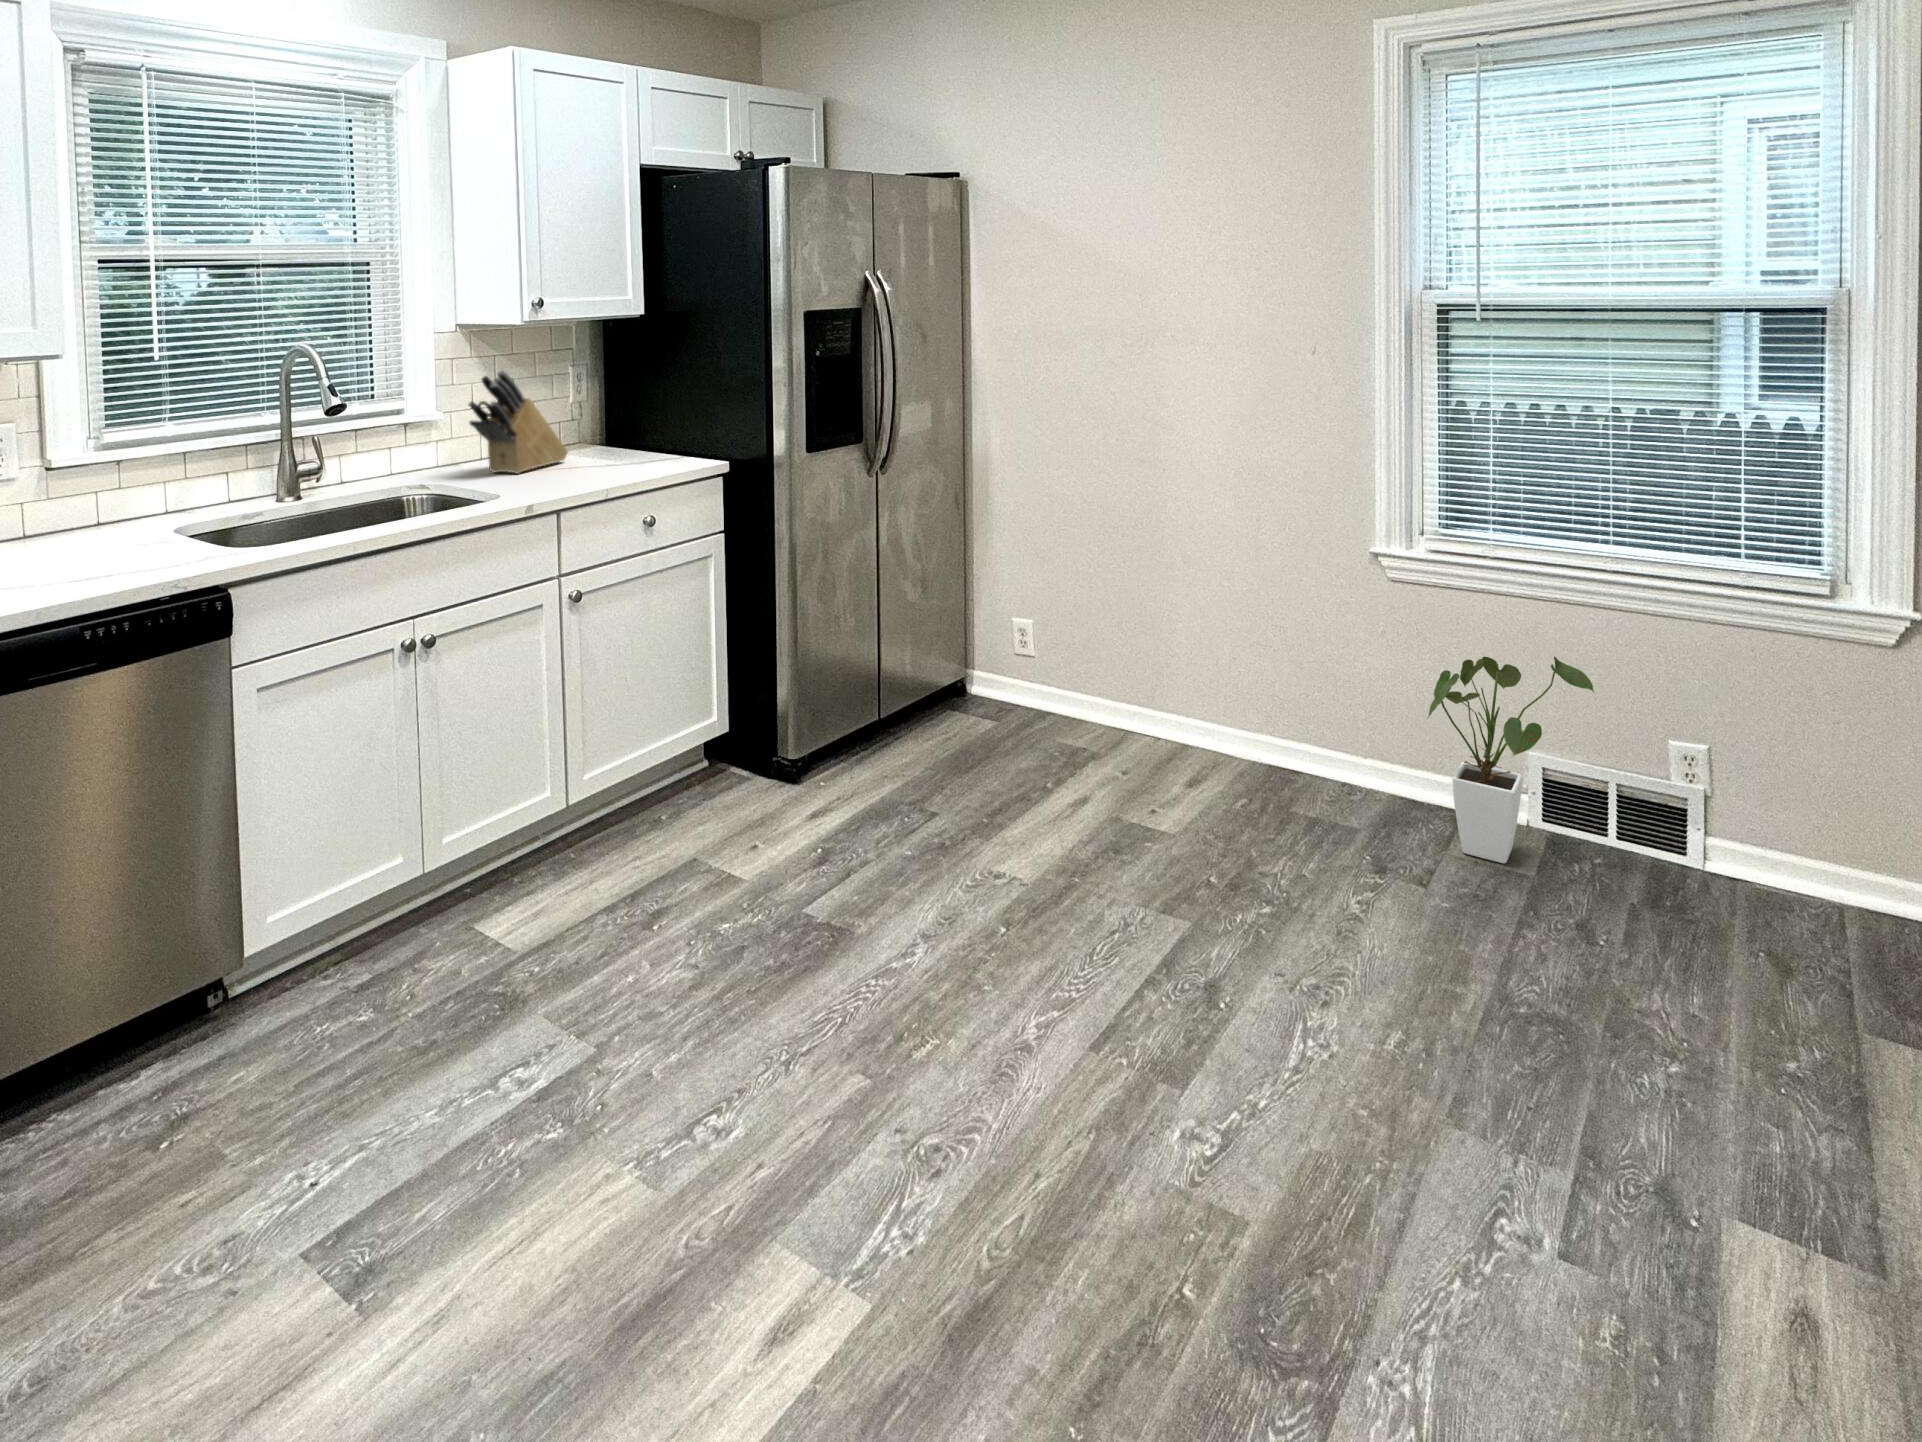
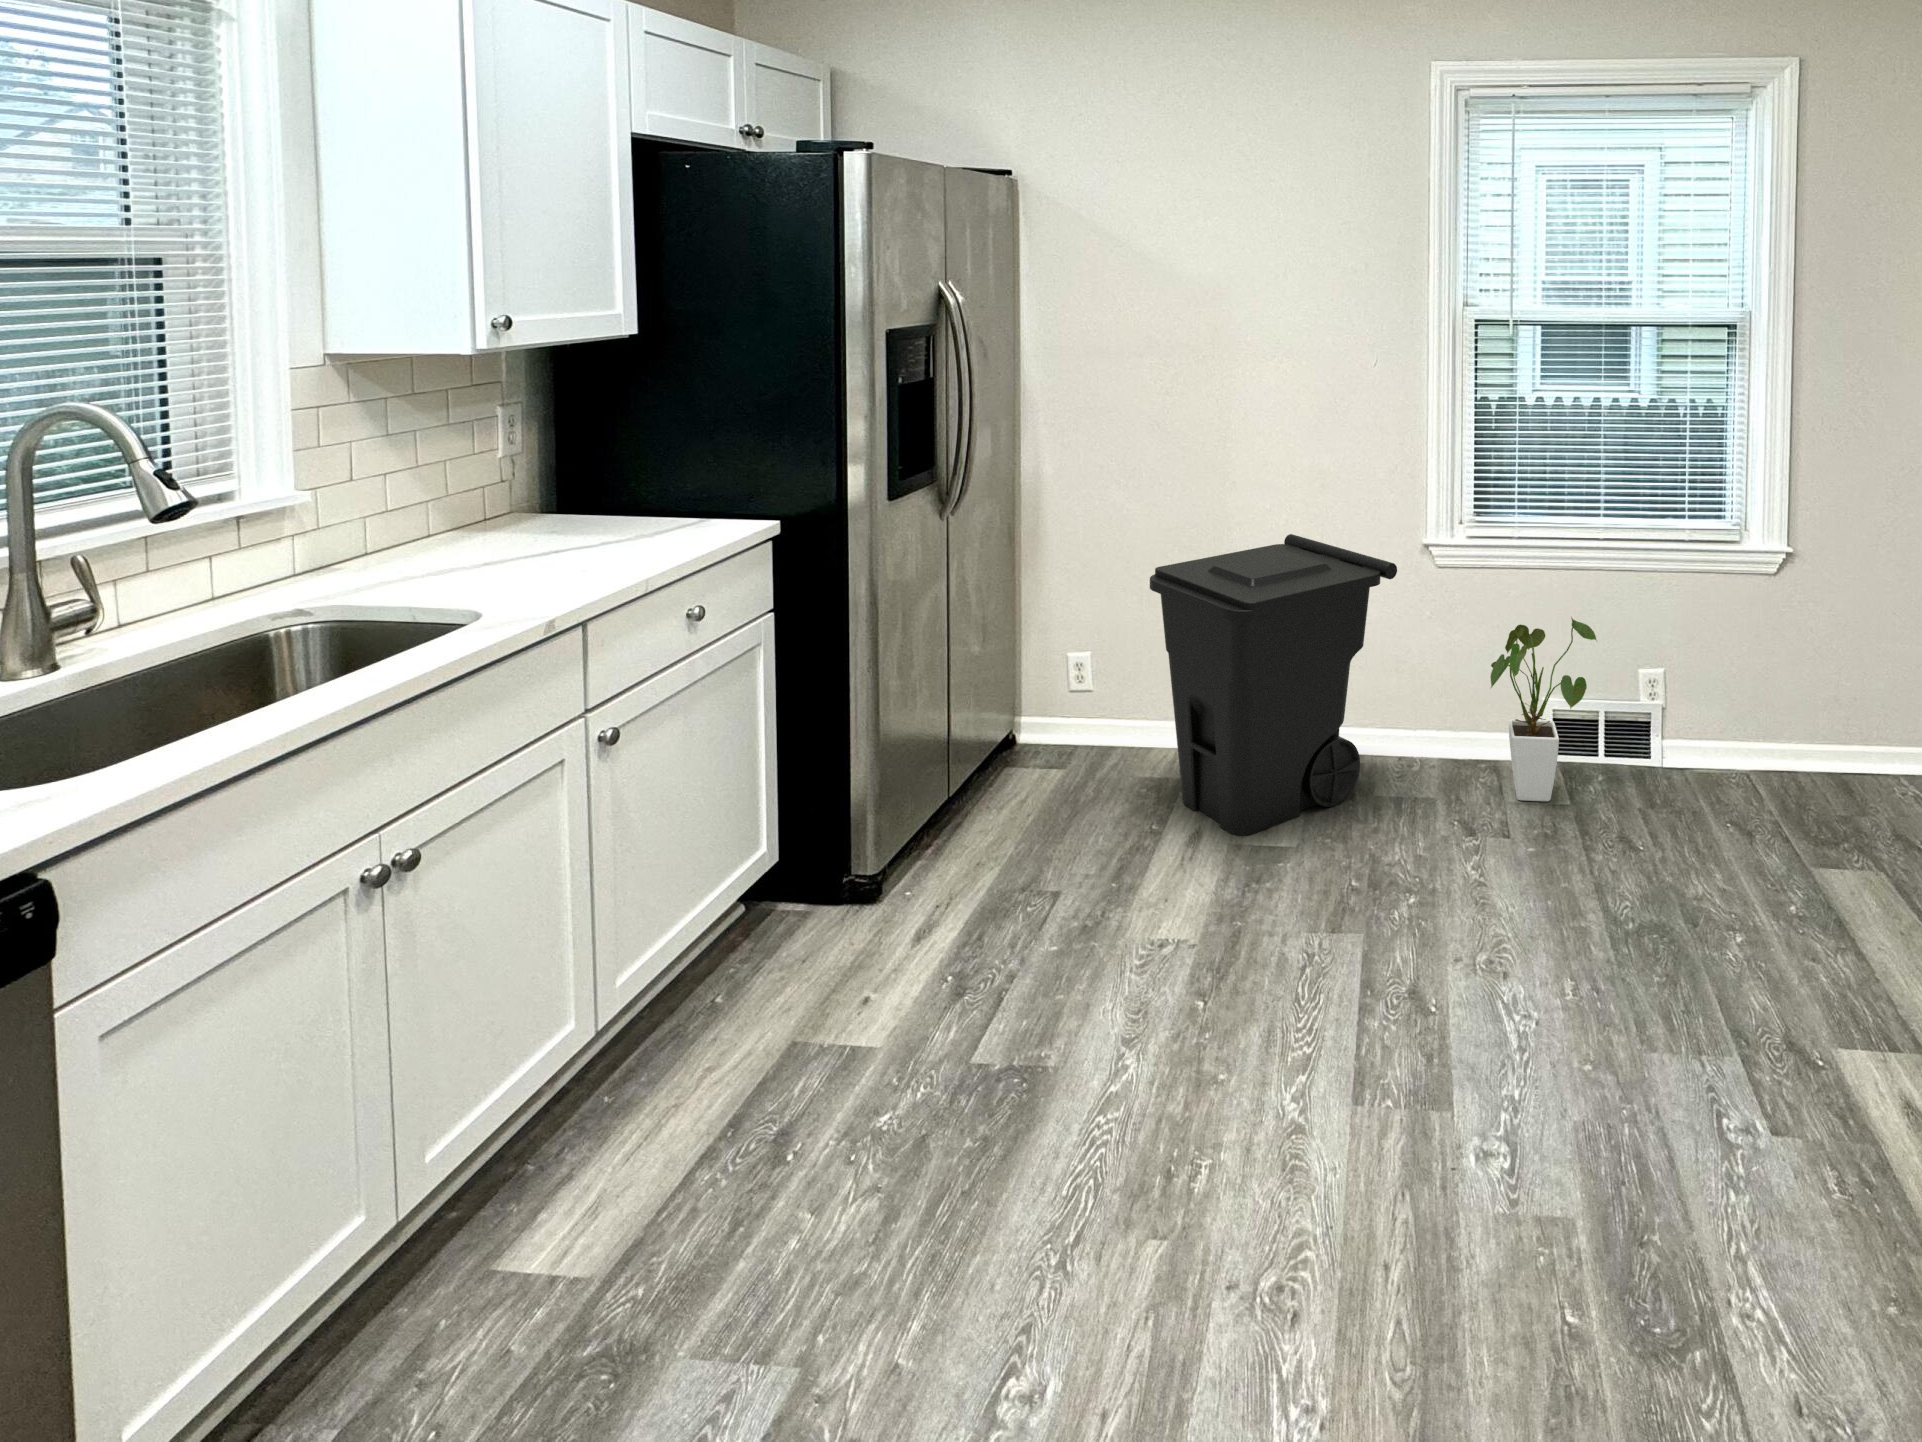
knife block: present [468,371,568,474] -> none [365,419,515,571]
trash can: none [1056,528,1313,811] -> present [1150,534,1397,836]

